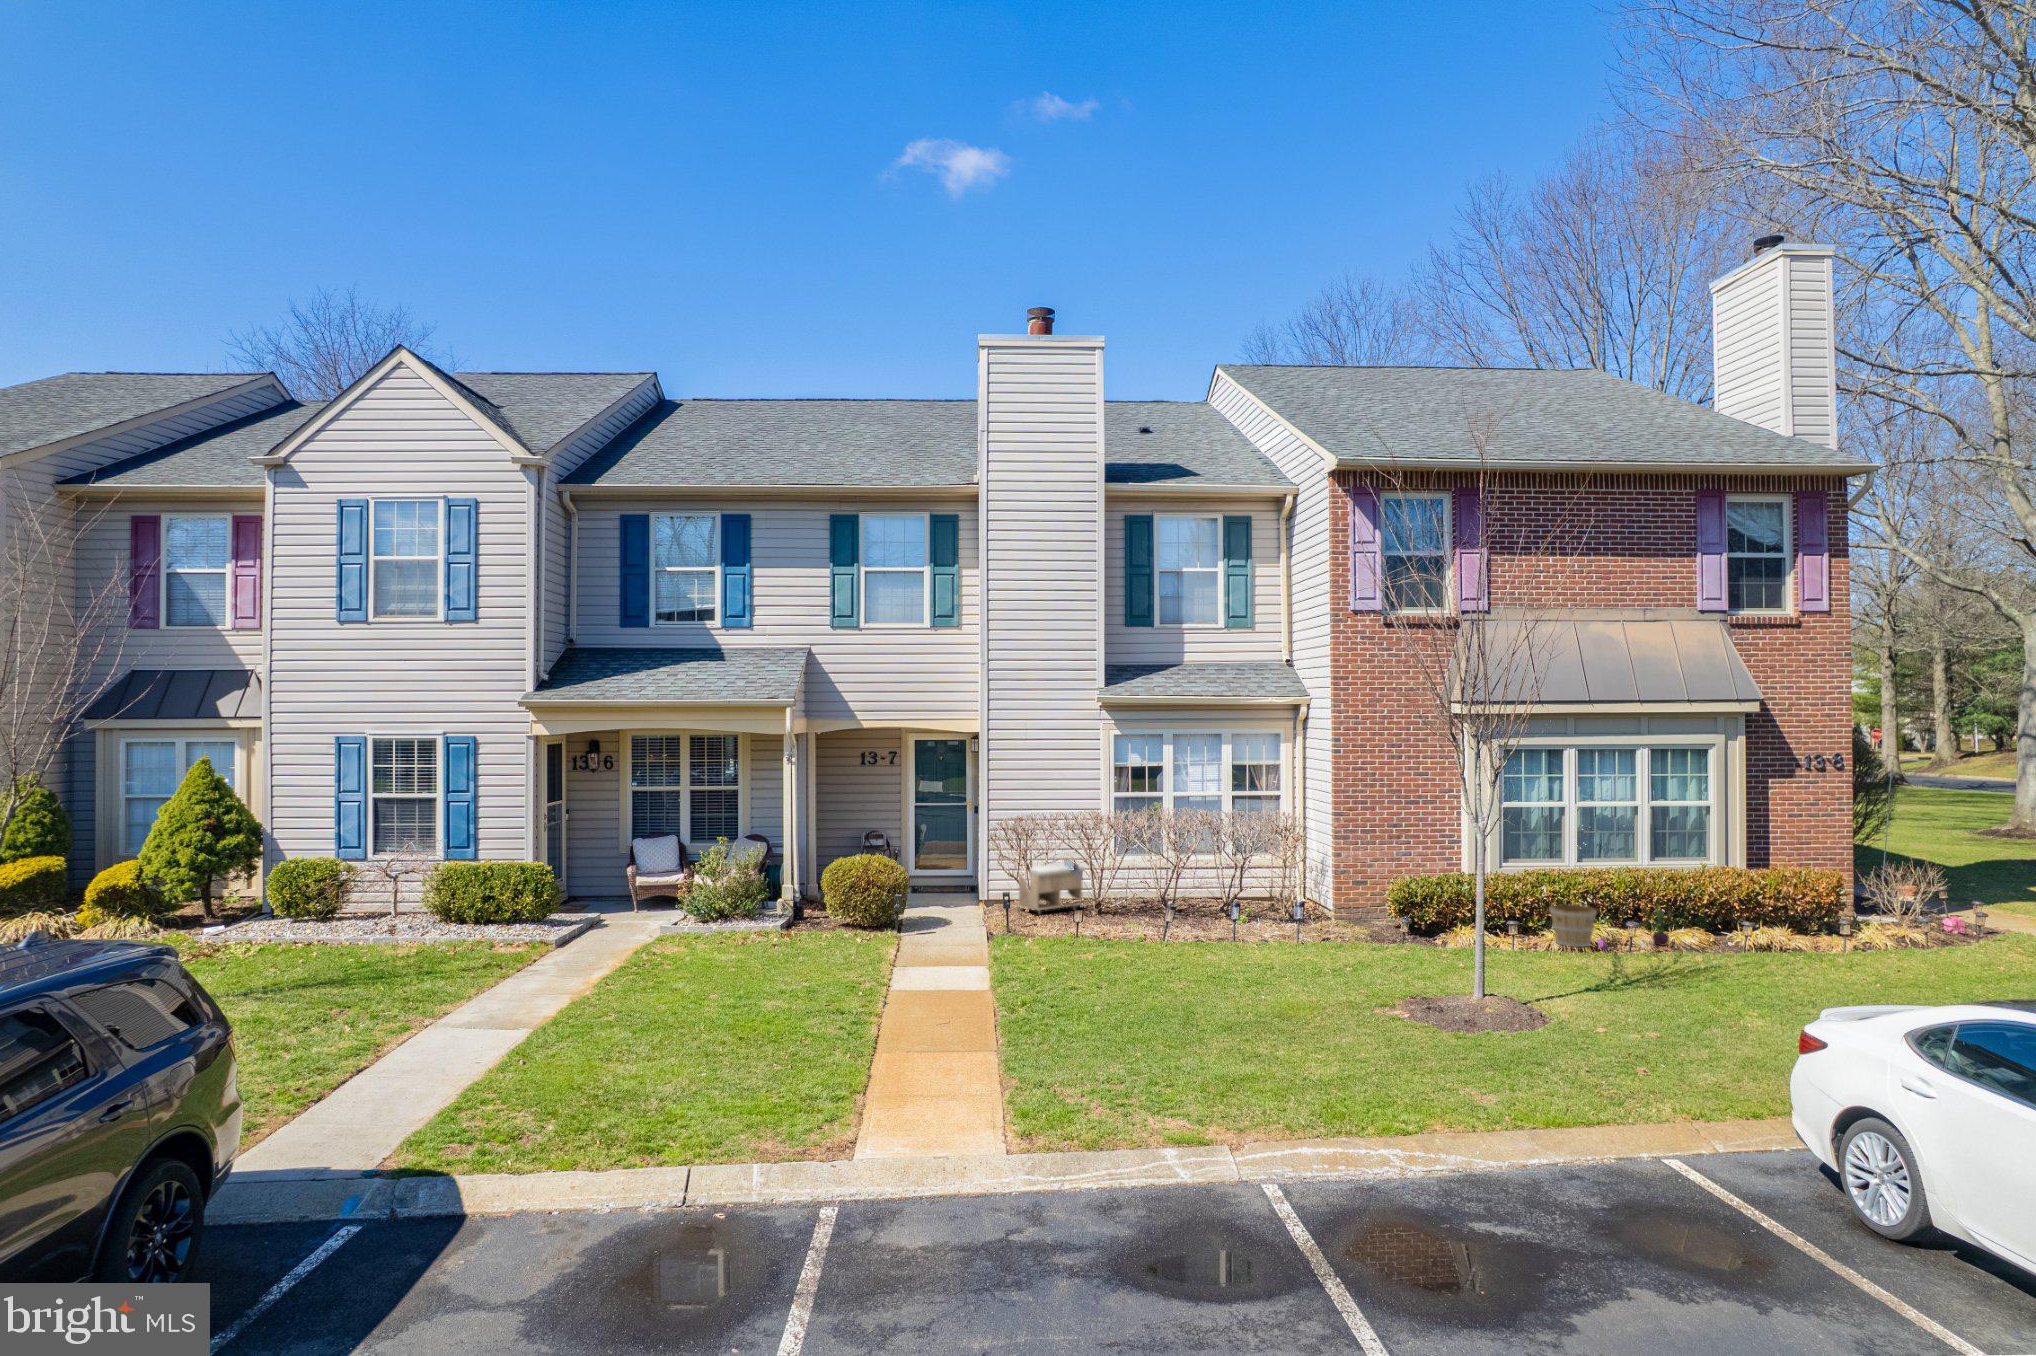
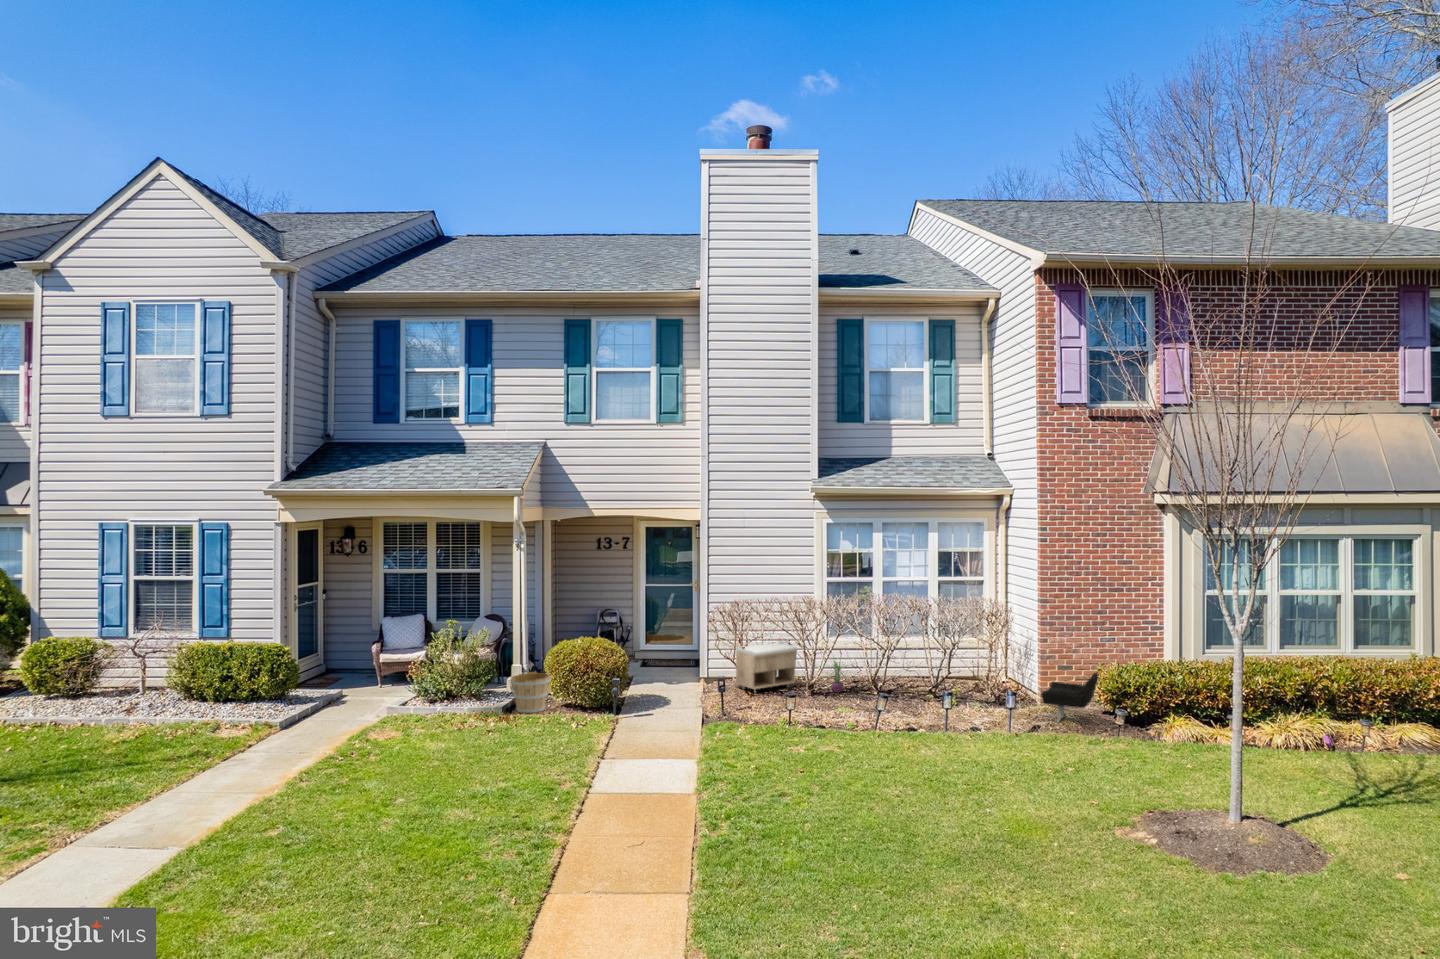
lounge chair: none [1328,886,1392,937] -> present [1041,673,1099,723]
wooden bucket: present [1549,904,1597,947] -> present [511,672,551,713]
decorative plant: present [1642,904,1671,946] -> present [824,658,844,693]

